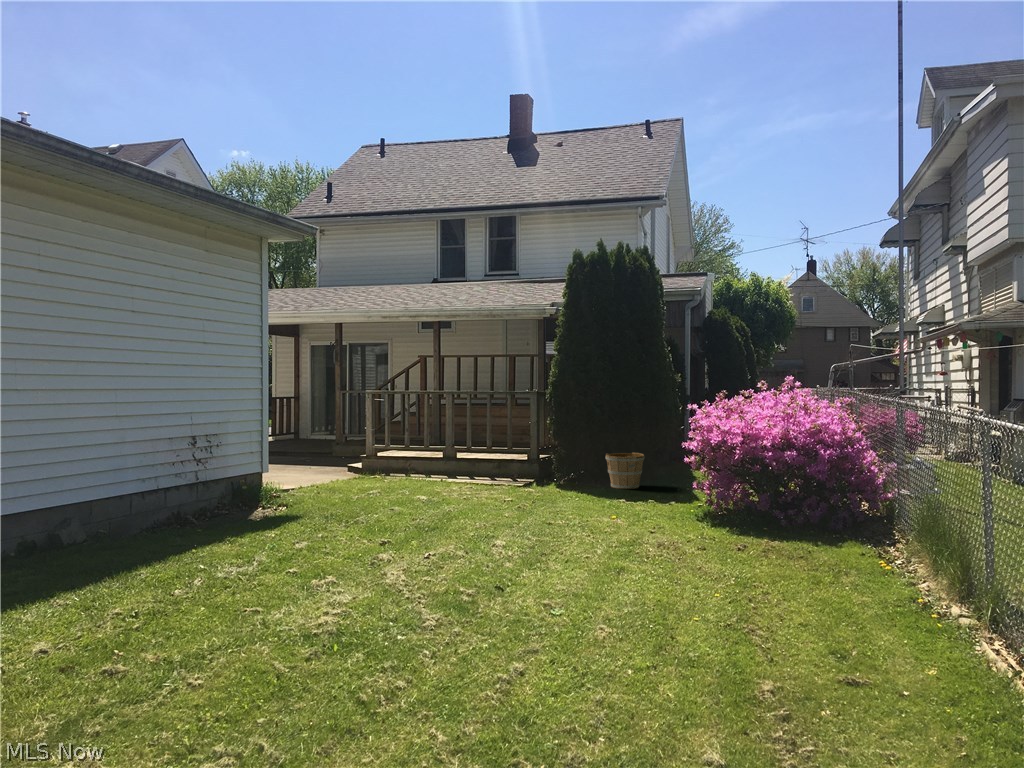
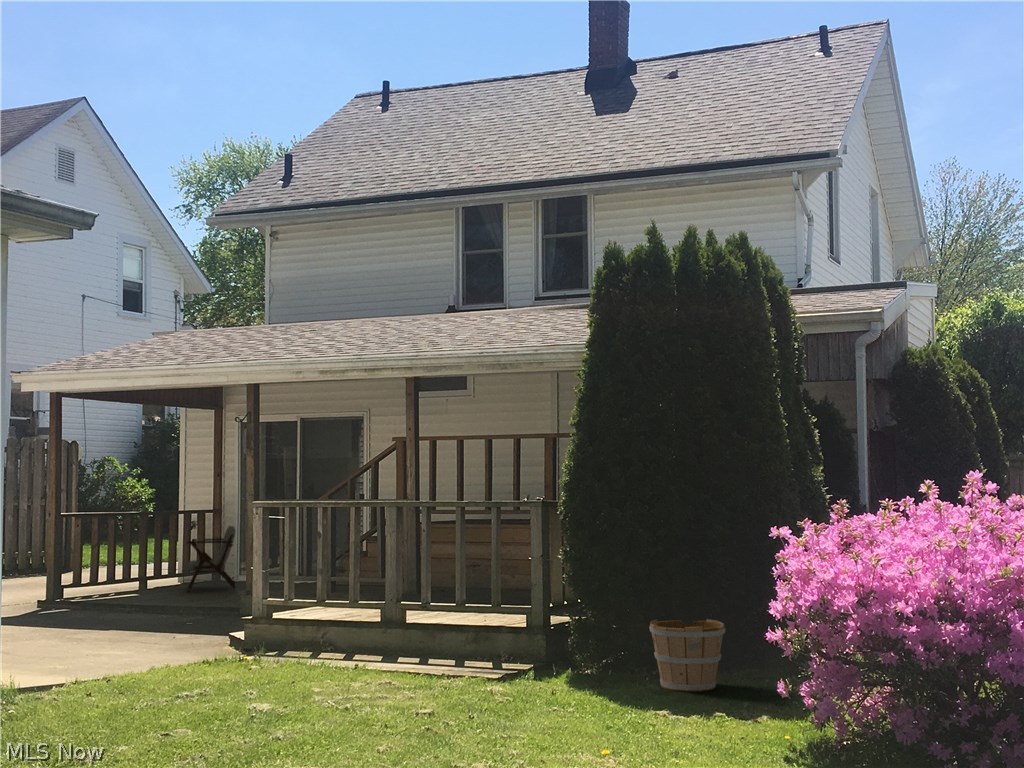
lounge chair: none [281,408,317,448] -> present [186,526,237,593]

